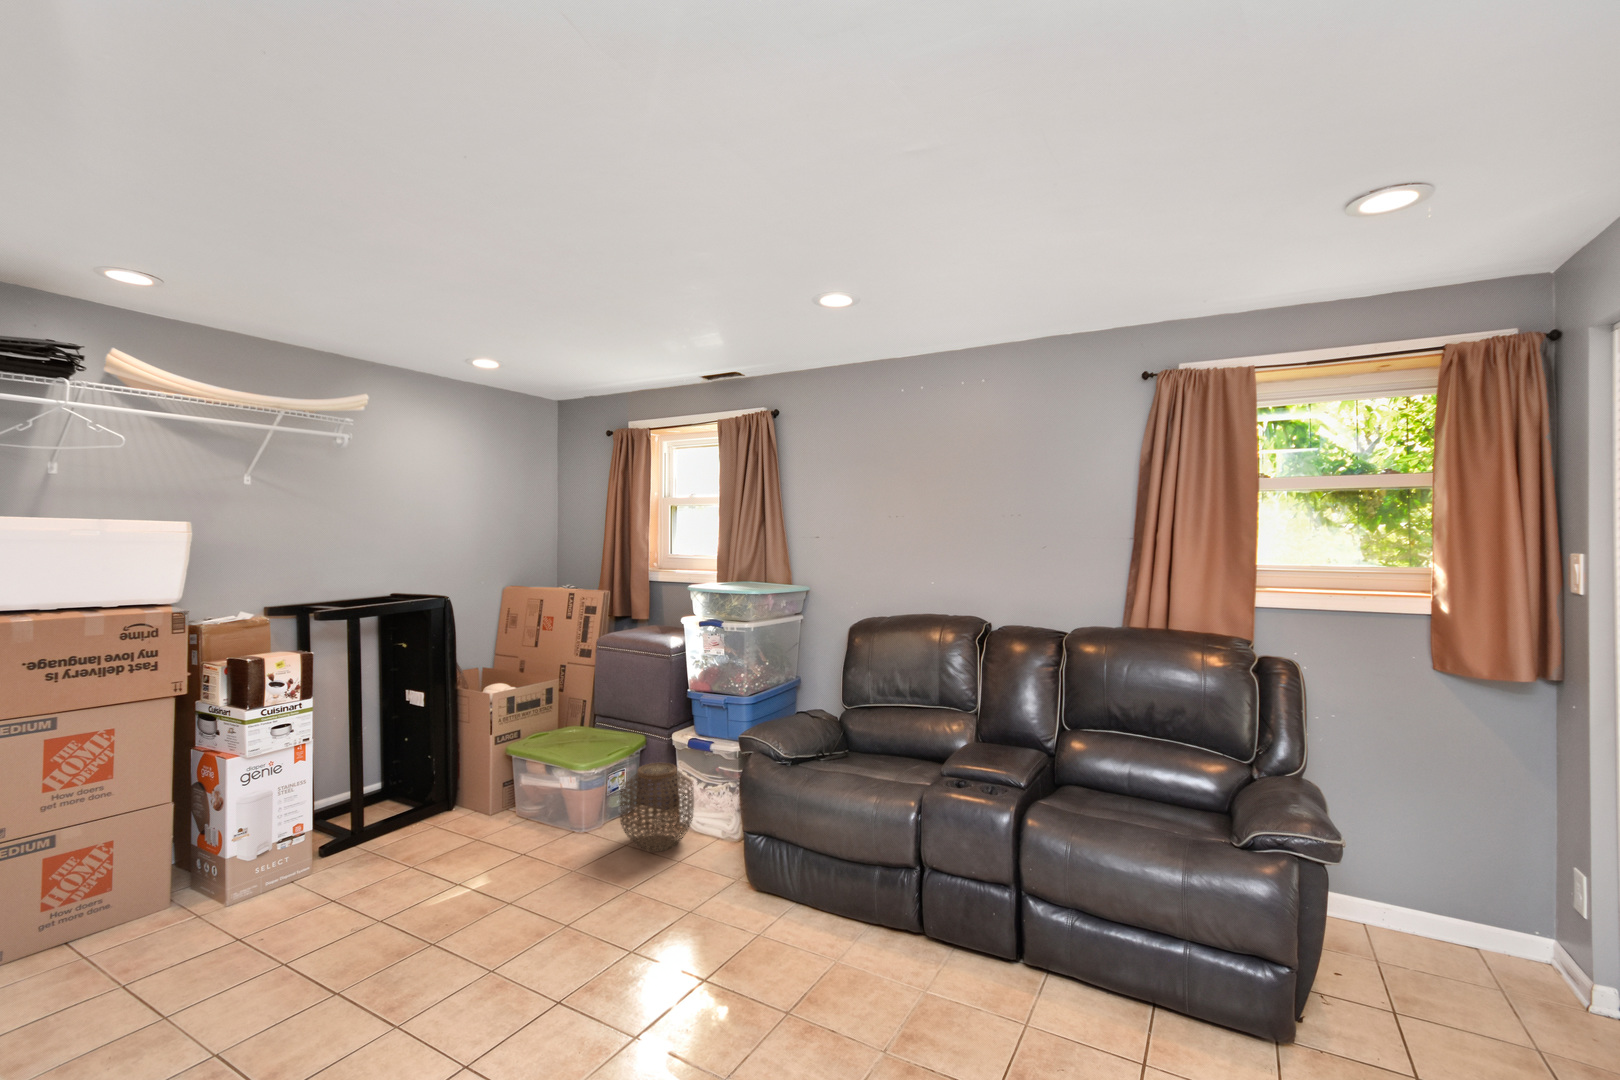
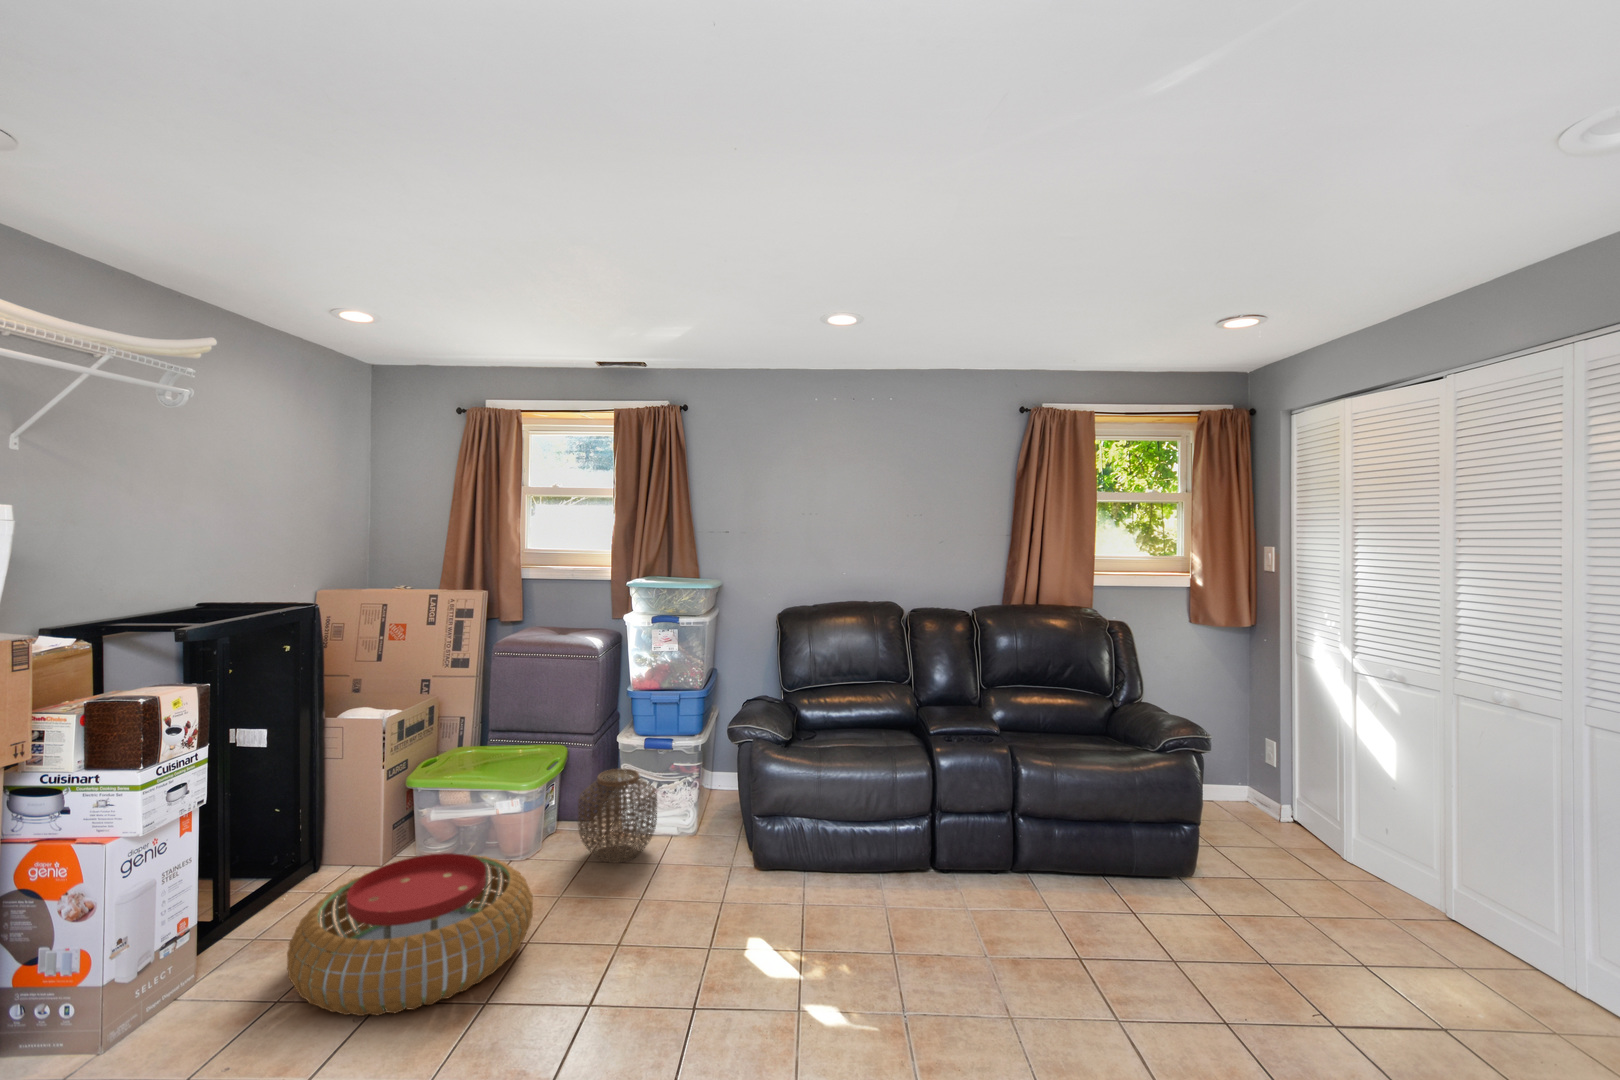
pouf: none [328,811,529,933] -> present [287,853,533,1016]

